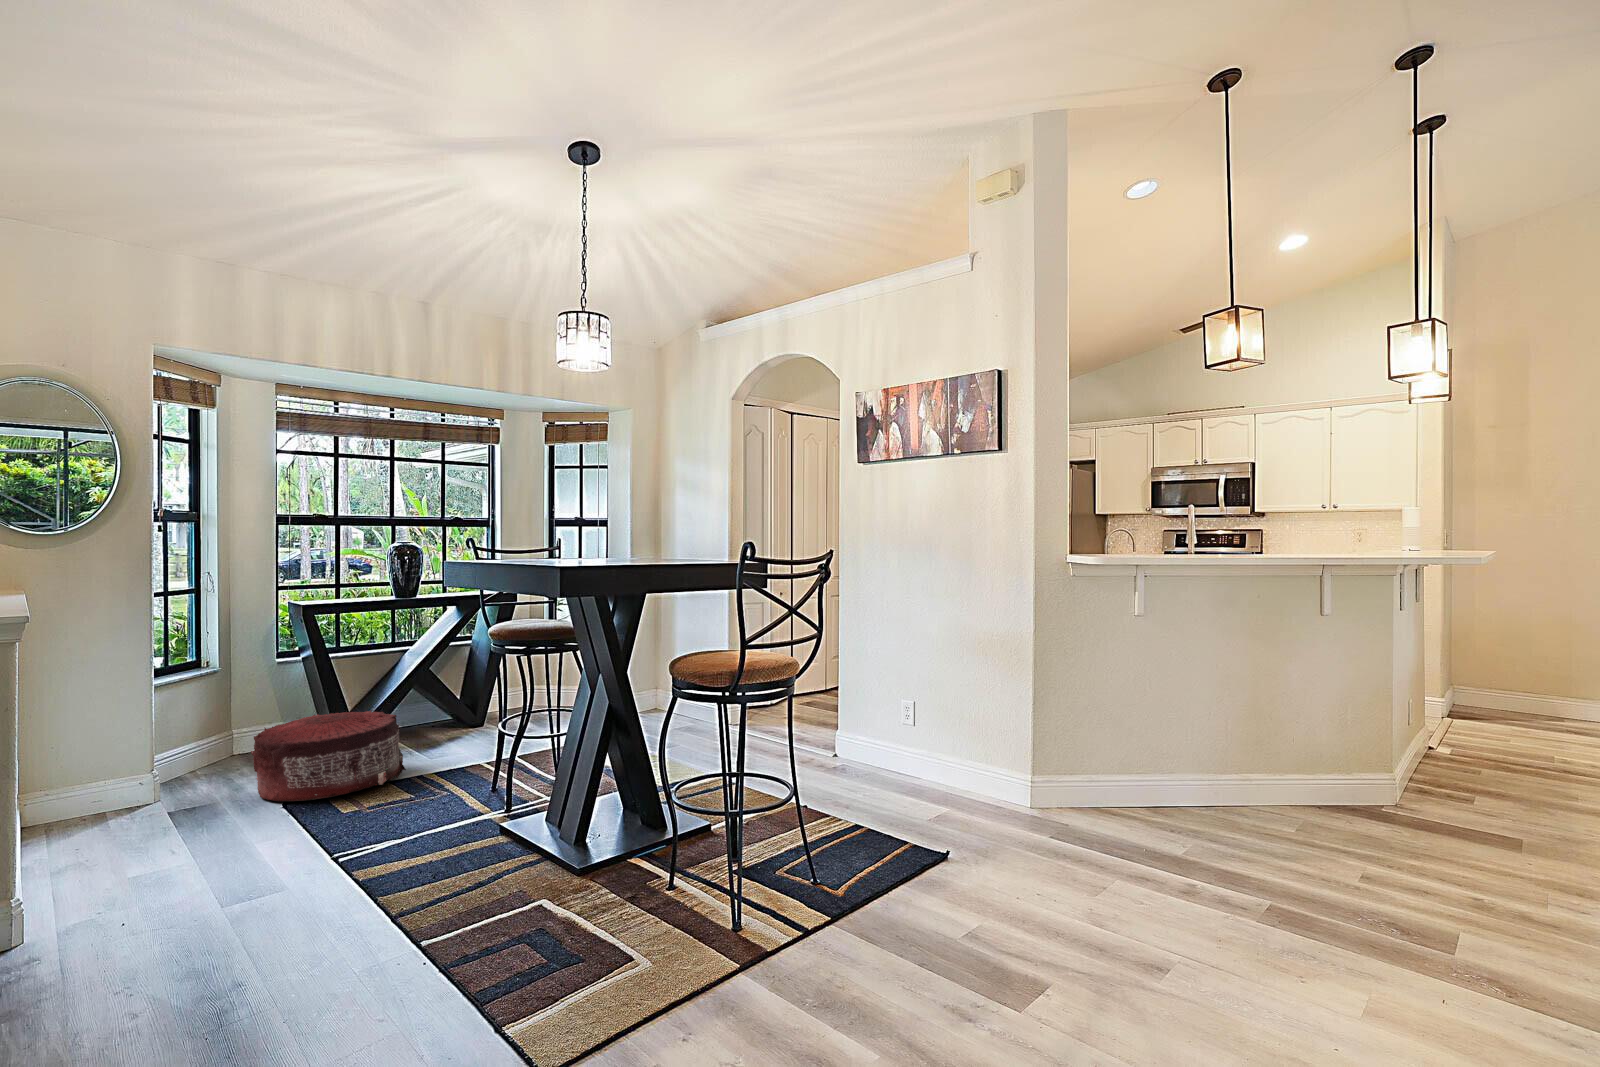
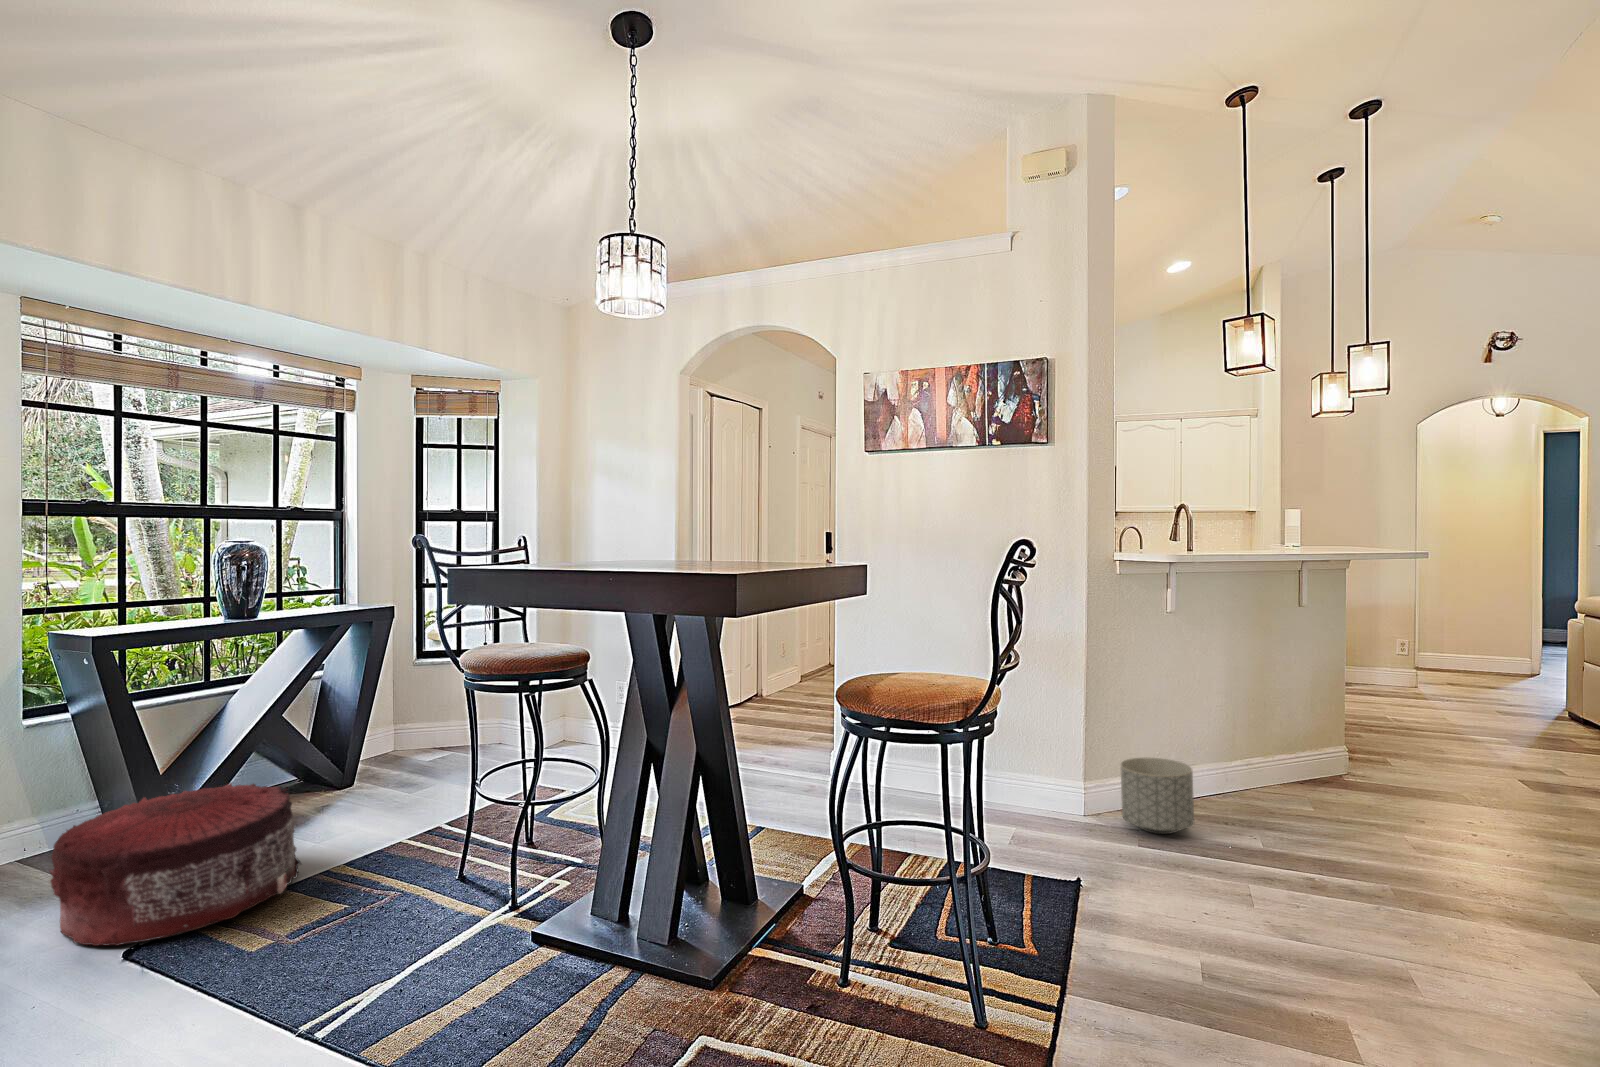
planter: none [1049,751,1117,824] -> present [1121,757,1194,834]

